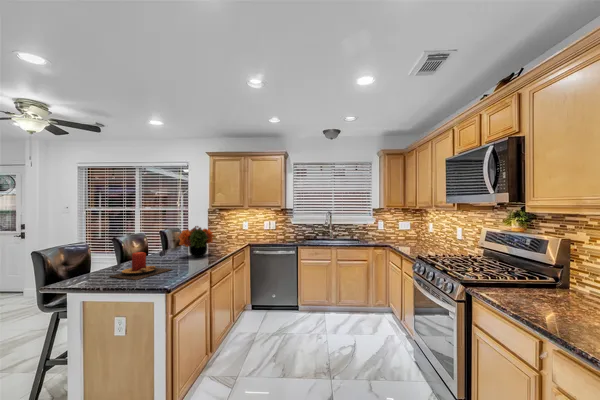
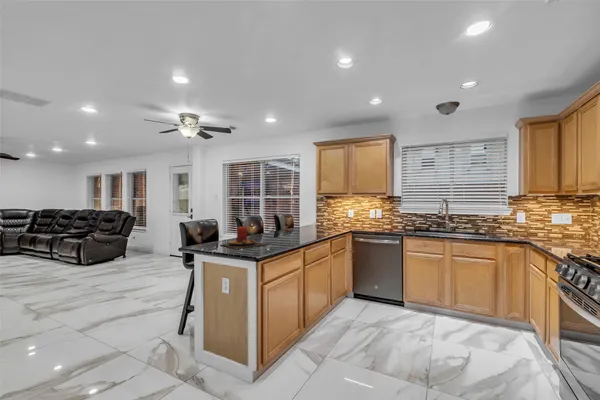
flower arrangement: present [178,226,214,257] -> none [280,208,312,238]

